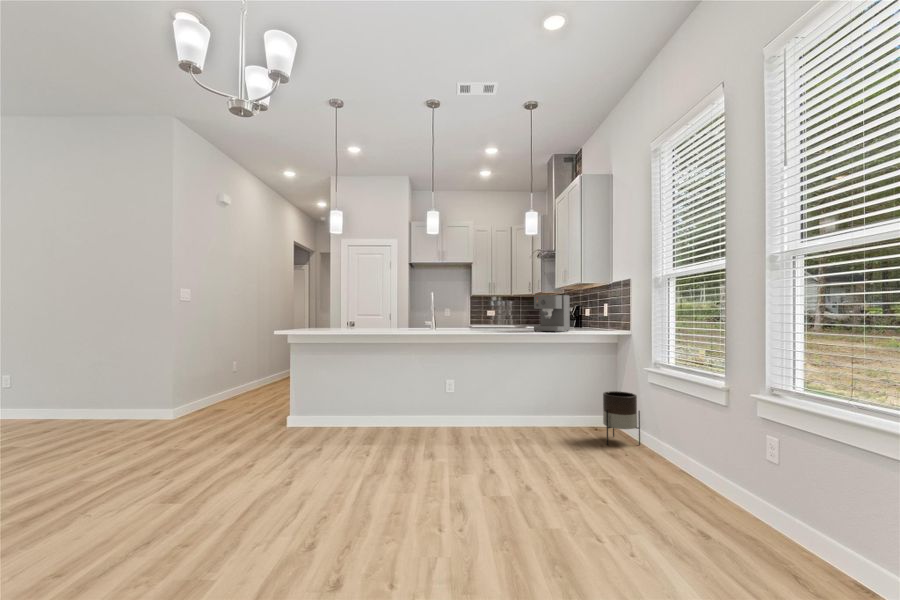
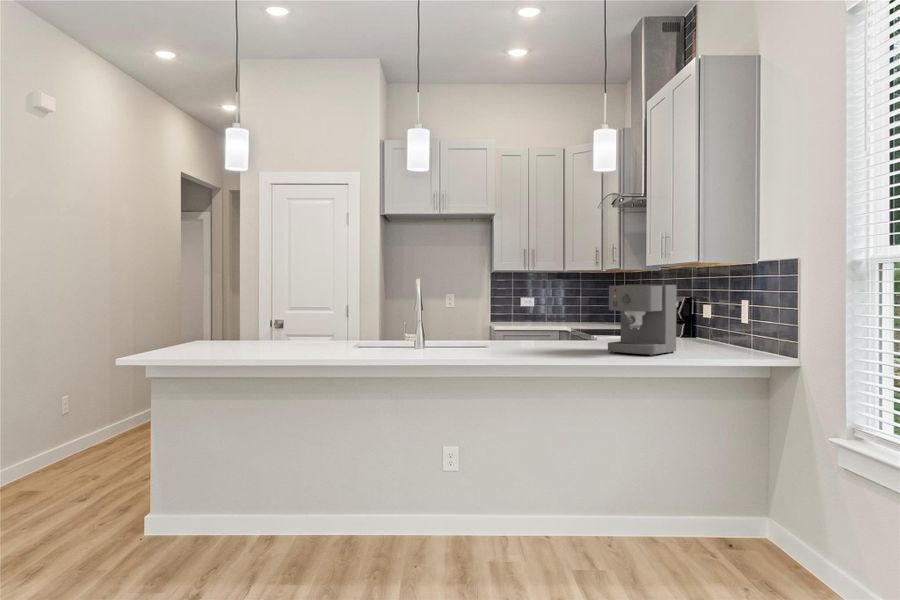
planter: present [603,391,640,445] -> none [743,476,817,585]

